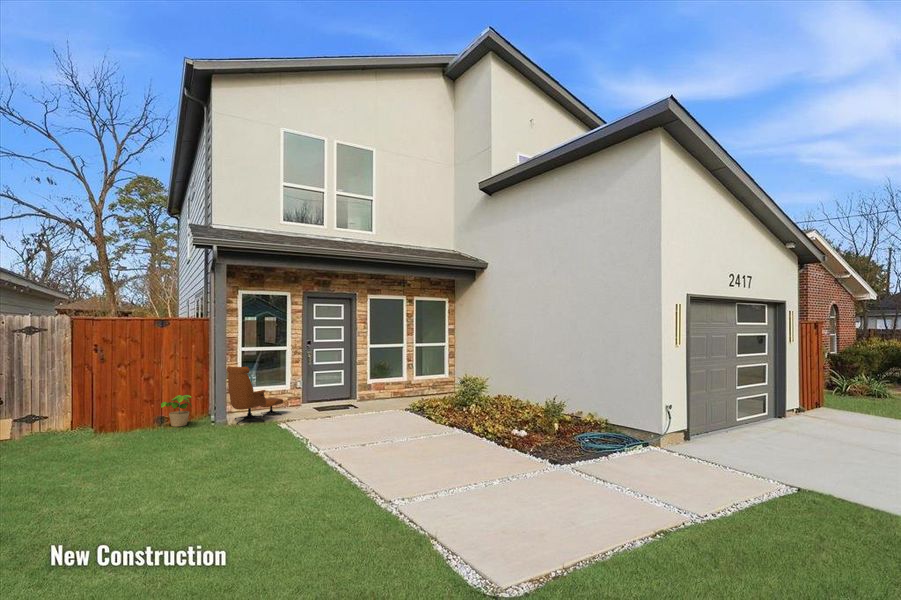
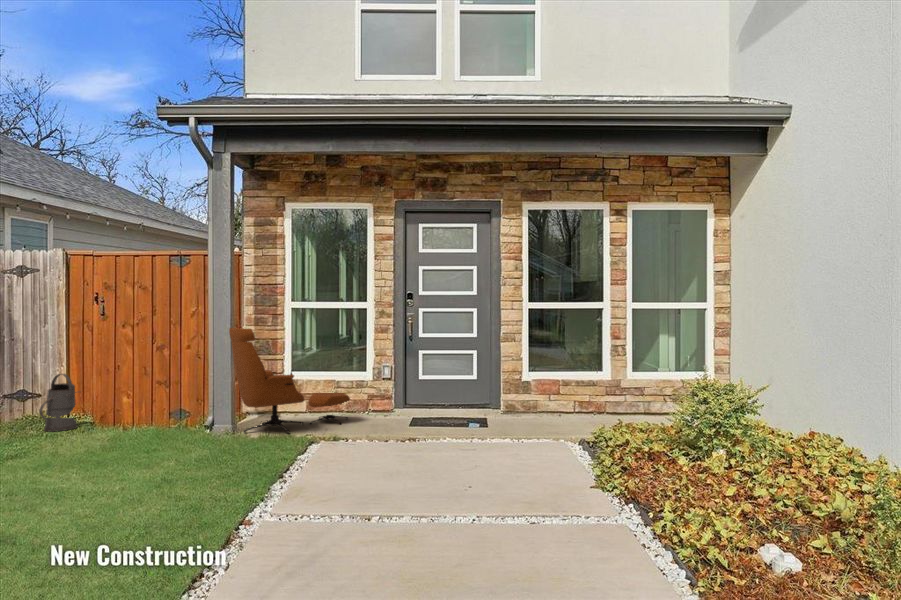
potted plant: present [161,395,192,427] -> none [144,374,196,426]
watering can: none [94,400,117,438] -> present [39,374,78,431]

